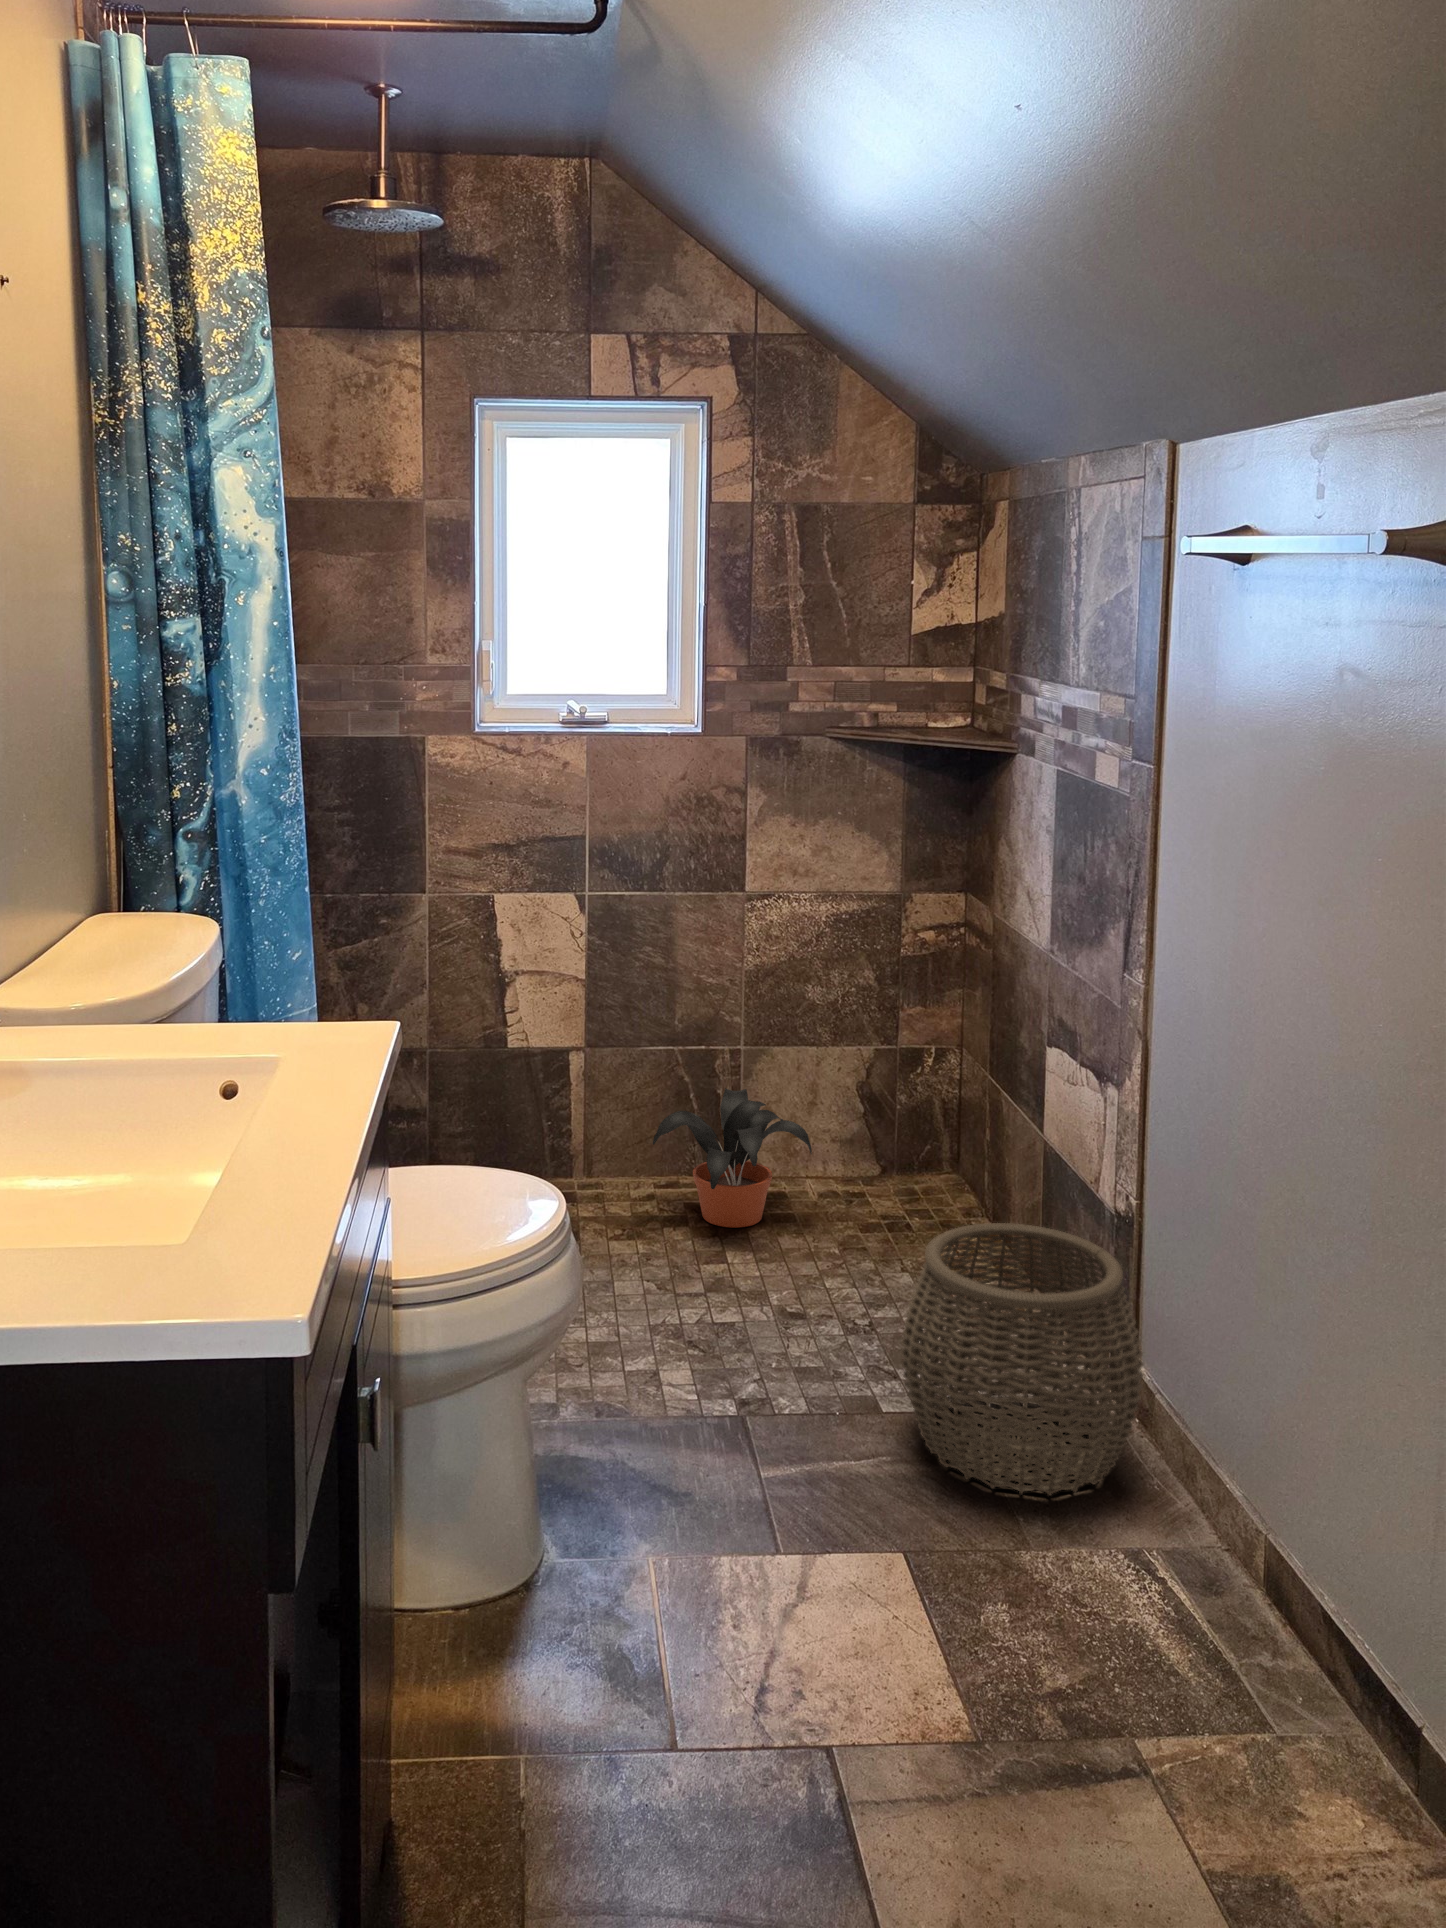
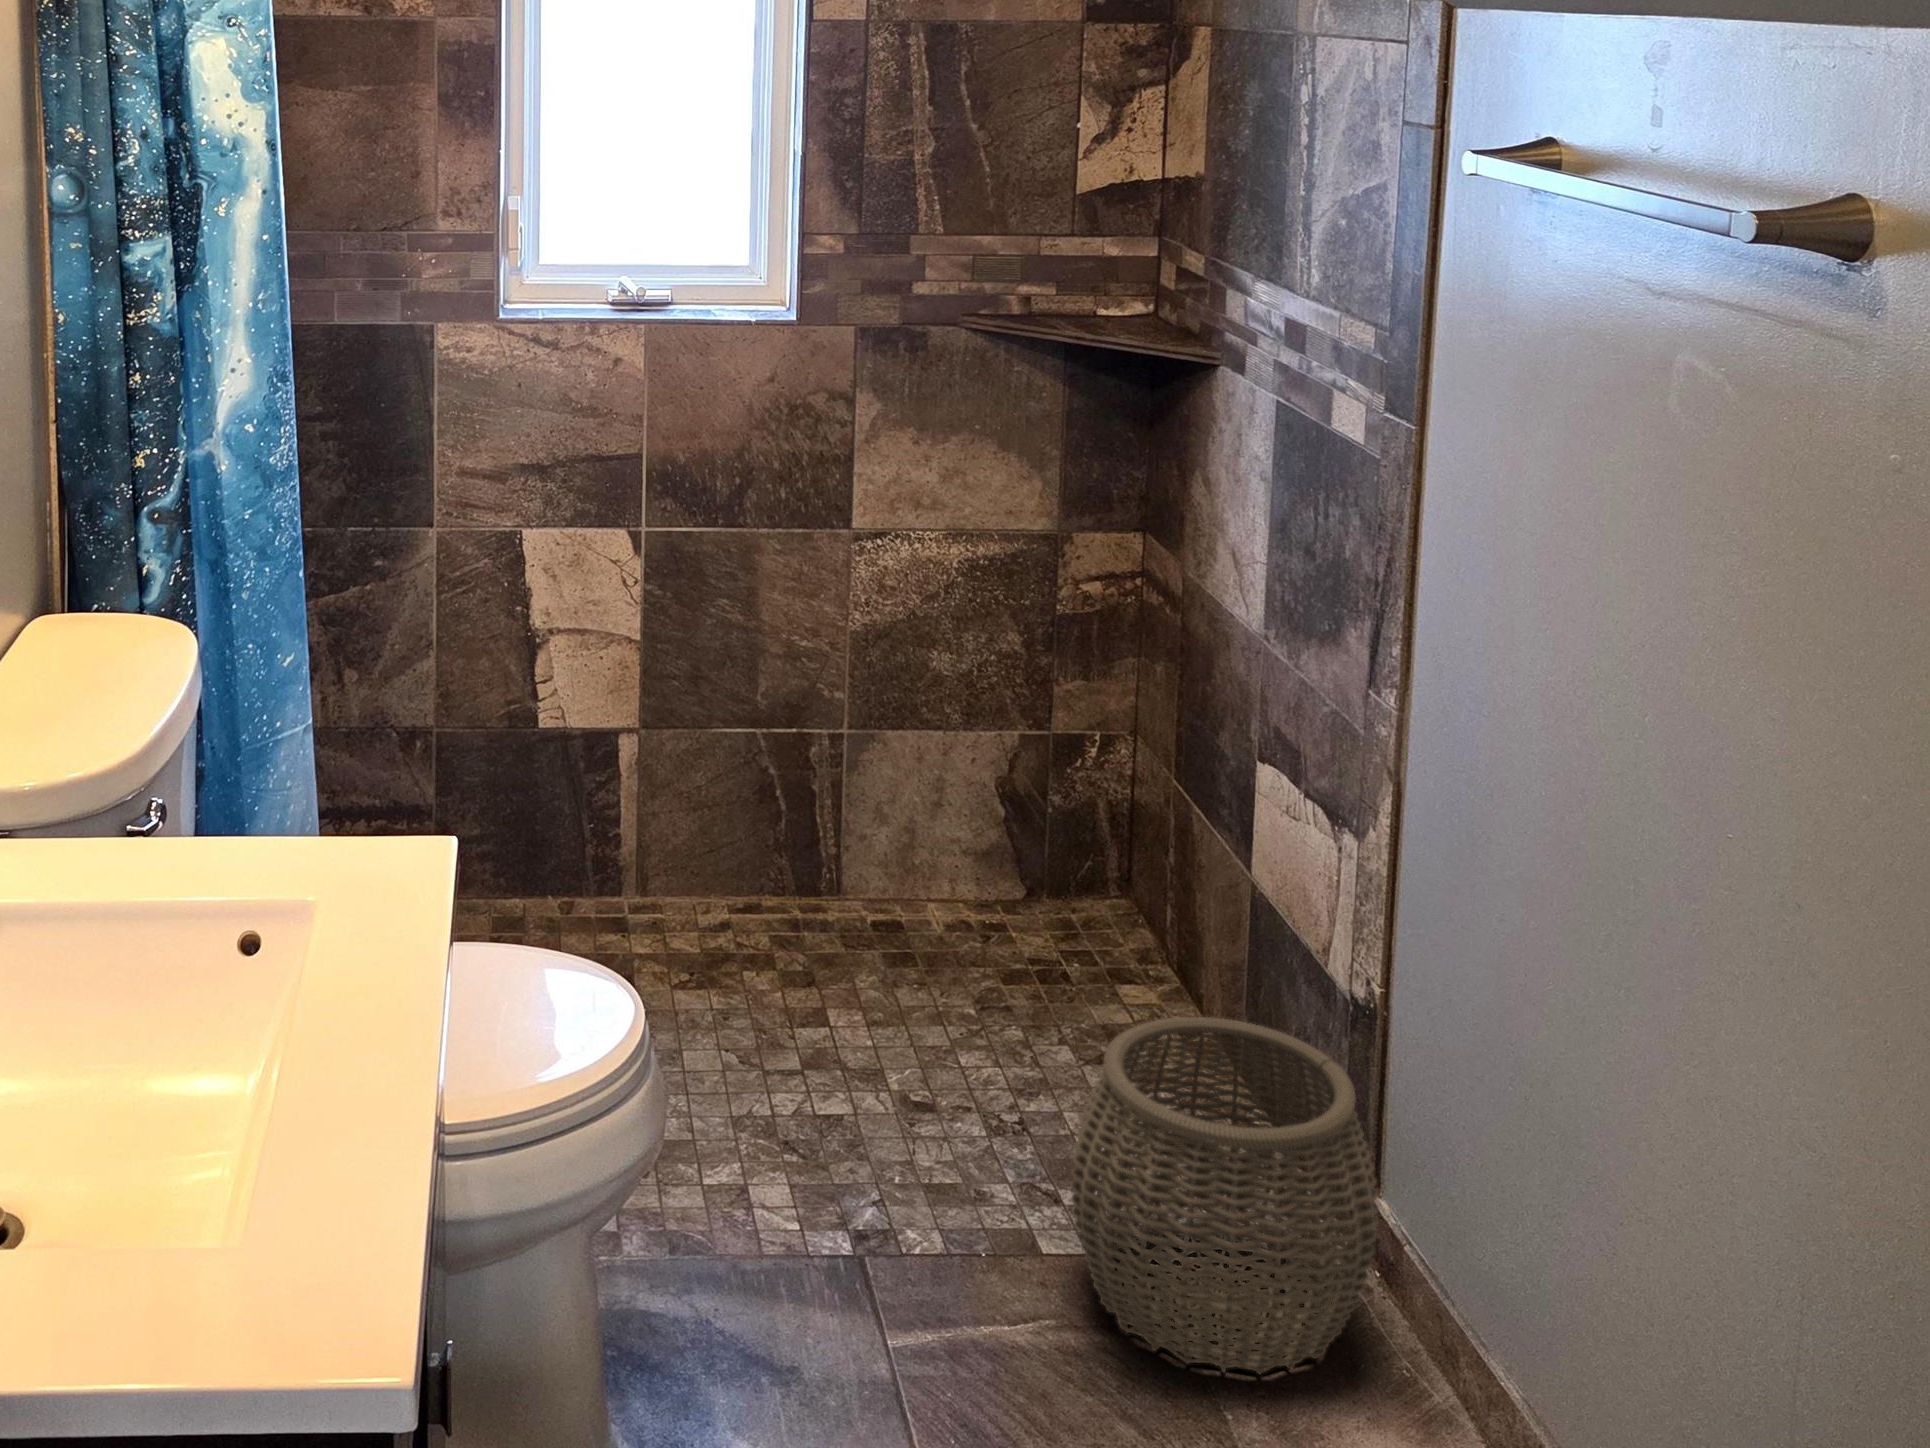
potted plant: present [653,1088,812,1228] -> none [734,786,941,973]

